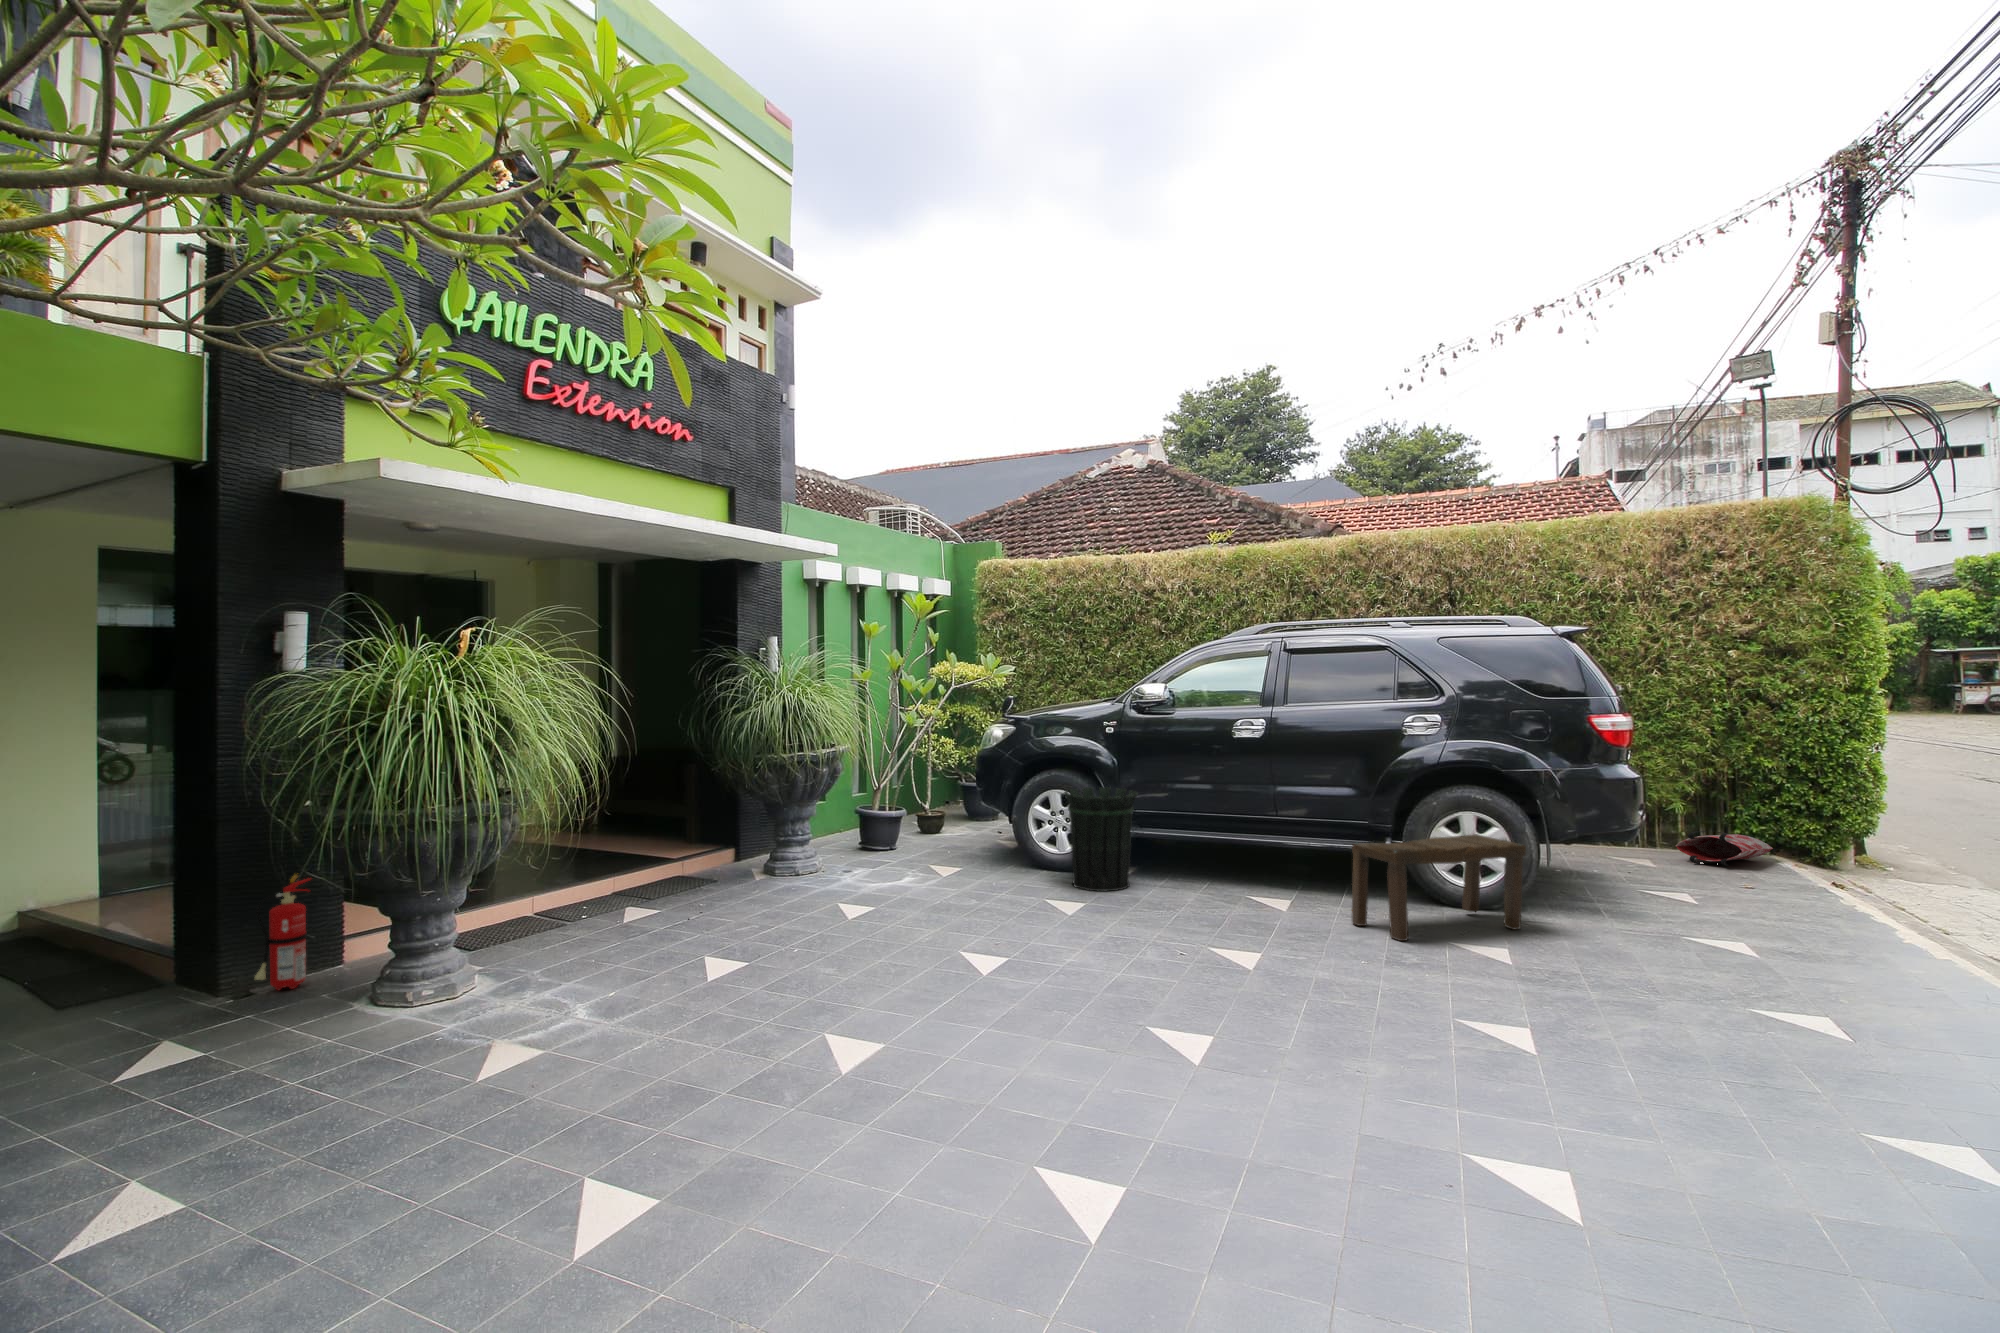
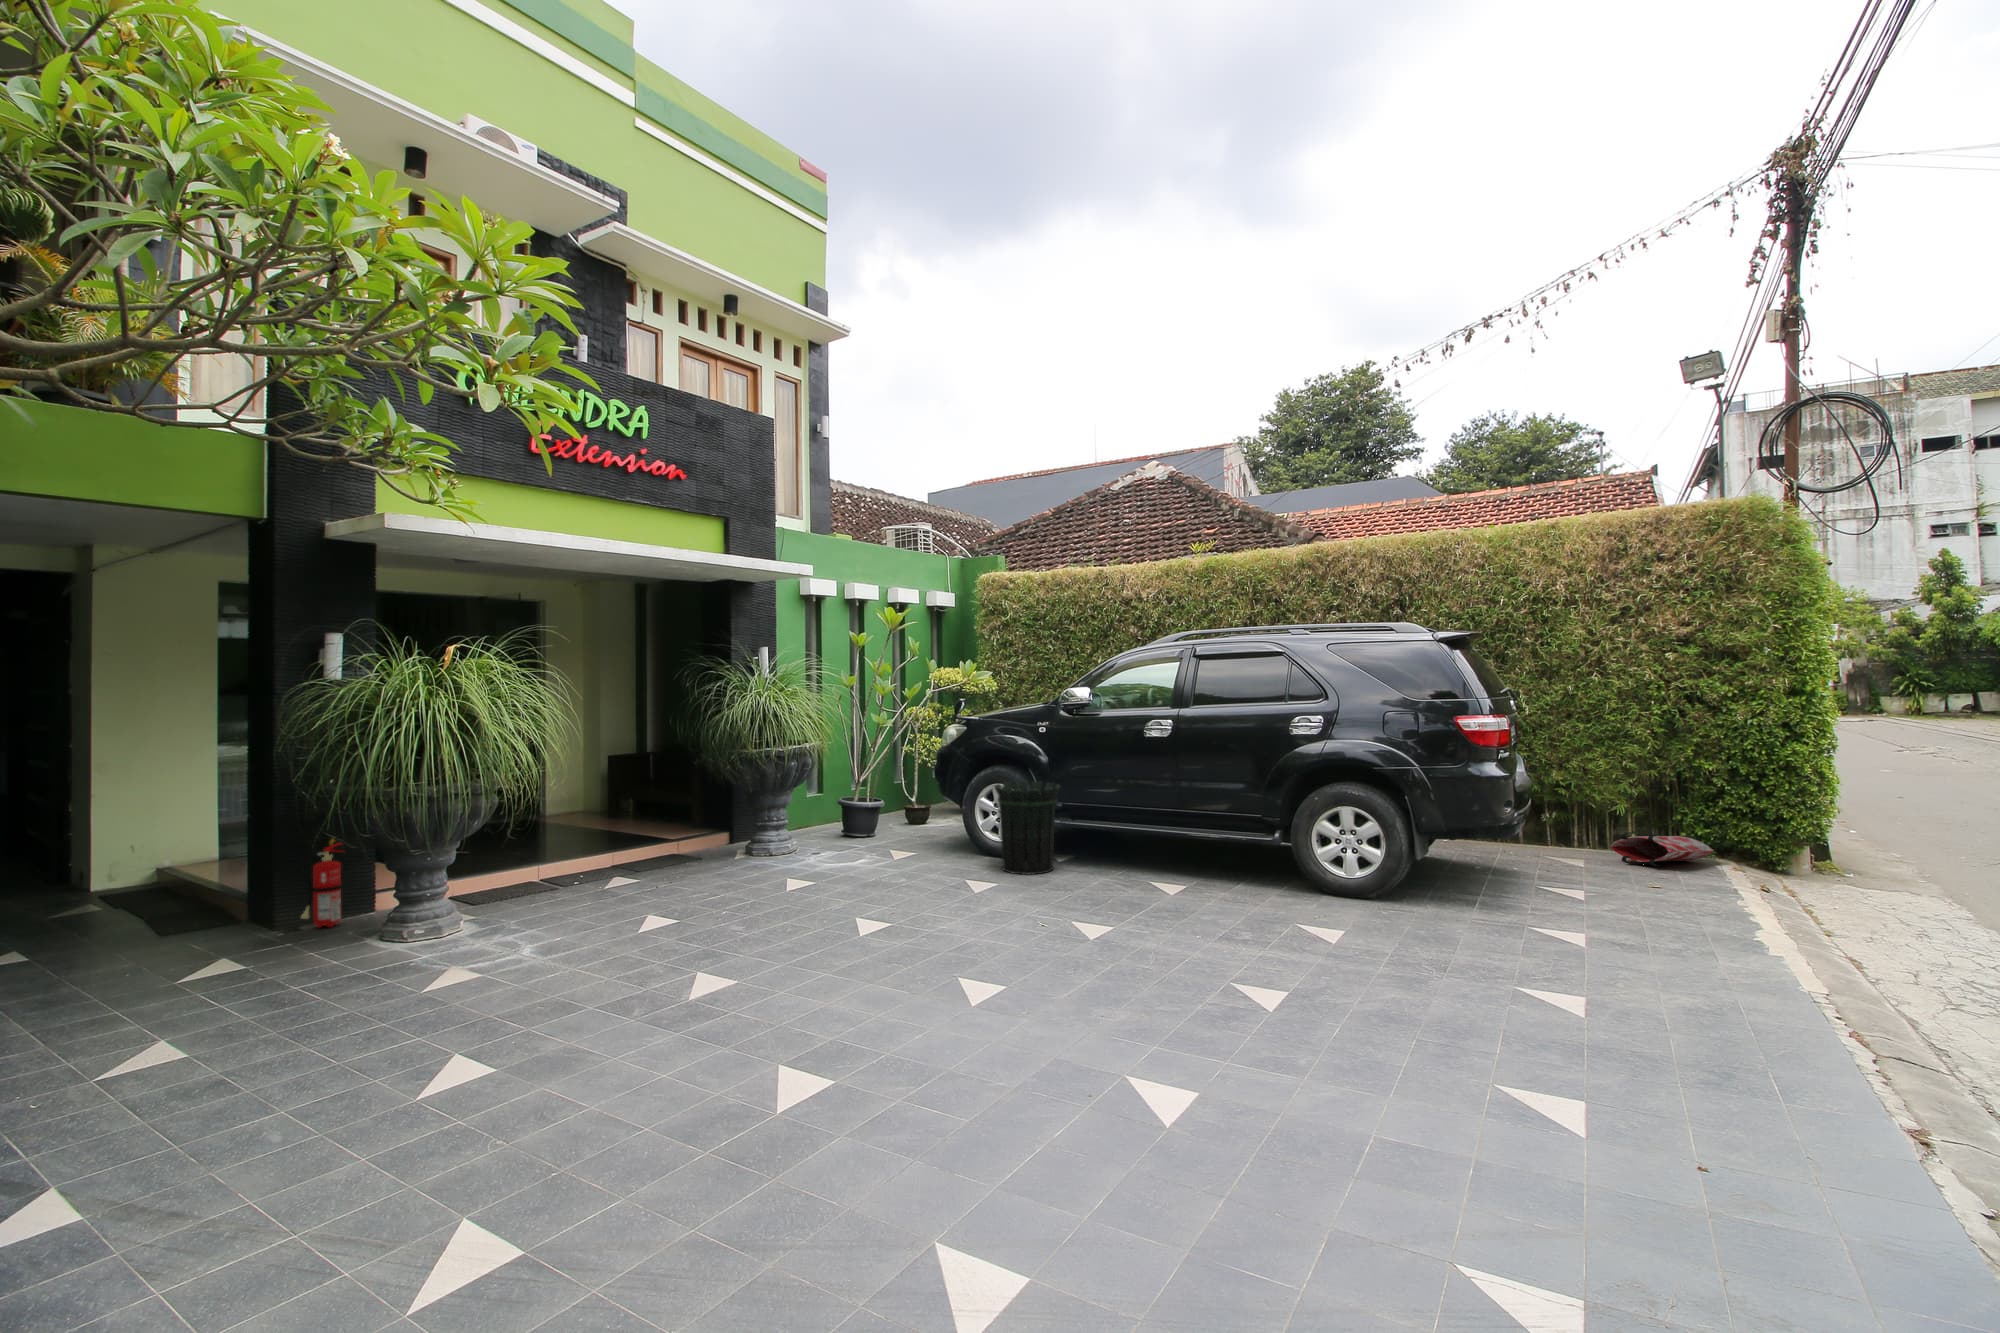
bench: present [1352,834,1526,941] -> none [1223,827,1382,922]

